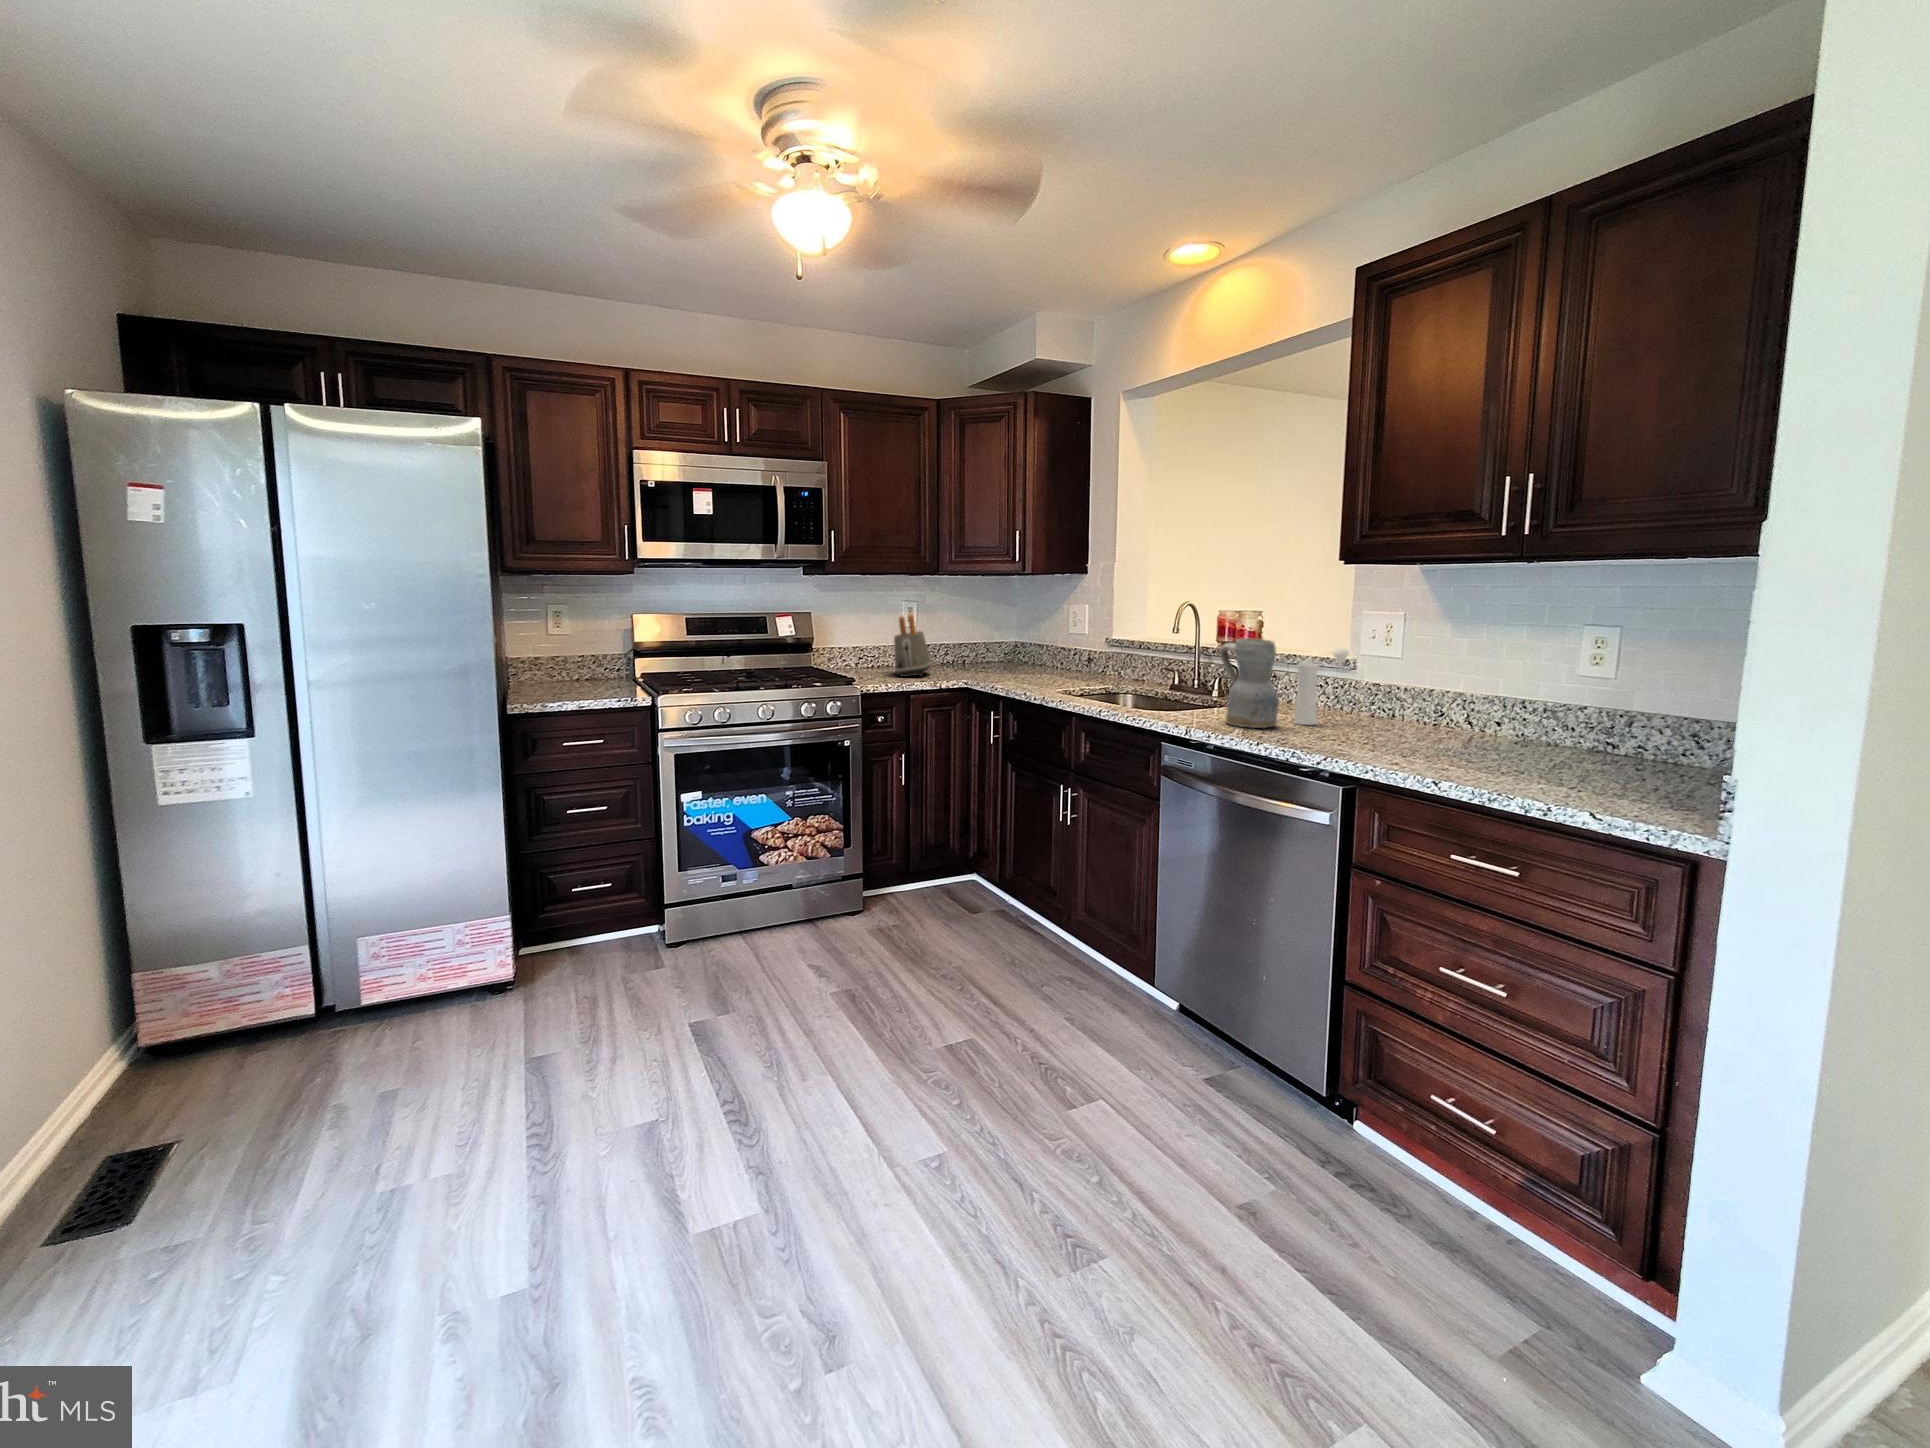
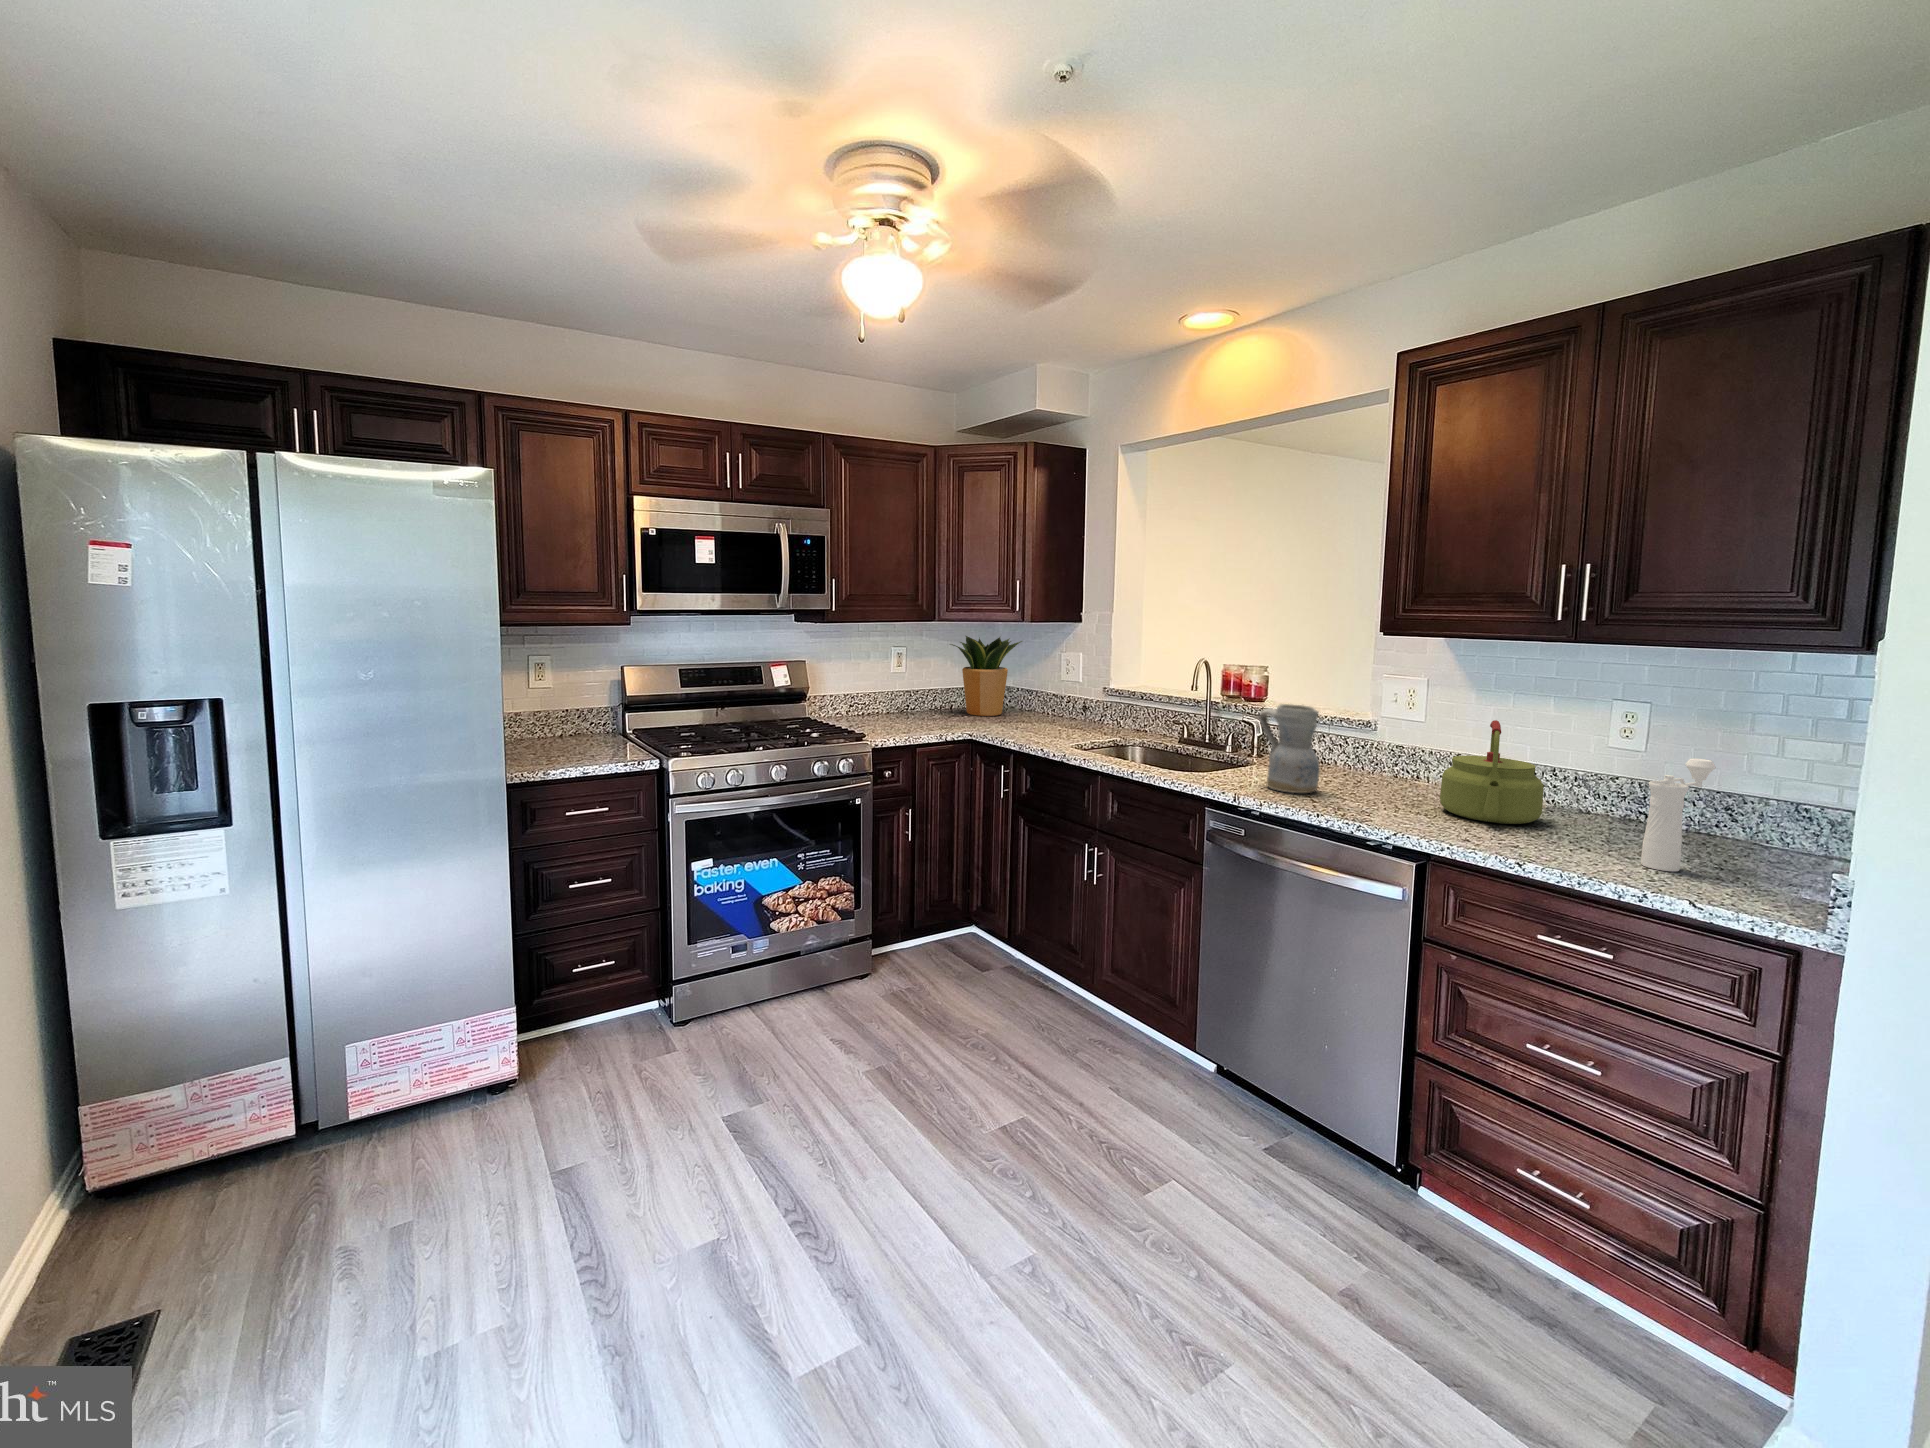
potted plant: none [954,588,1032,670] -> present [950,636,1022,716]
toaster: present [894,615,931,677] -> none [896,664,933,728]
pepper mill: present [1294,648,1349,725] -> present [1641,758,1716,872]
kettle: none [1394,648,1498,753] -> present [1440,720,1544,824]

